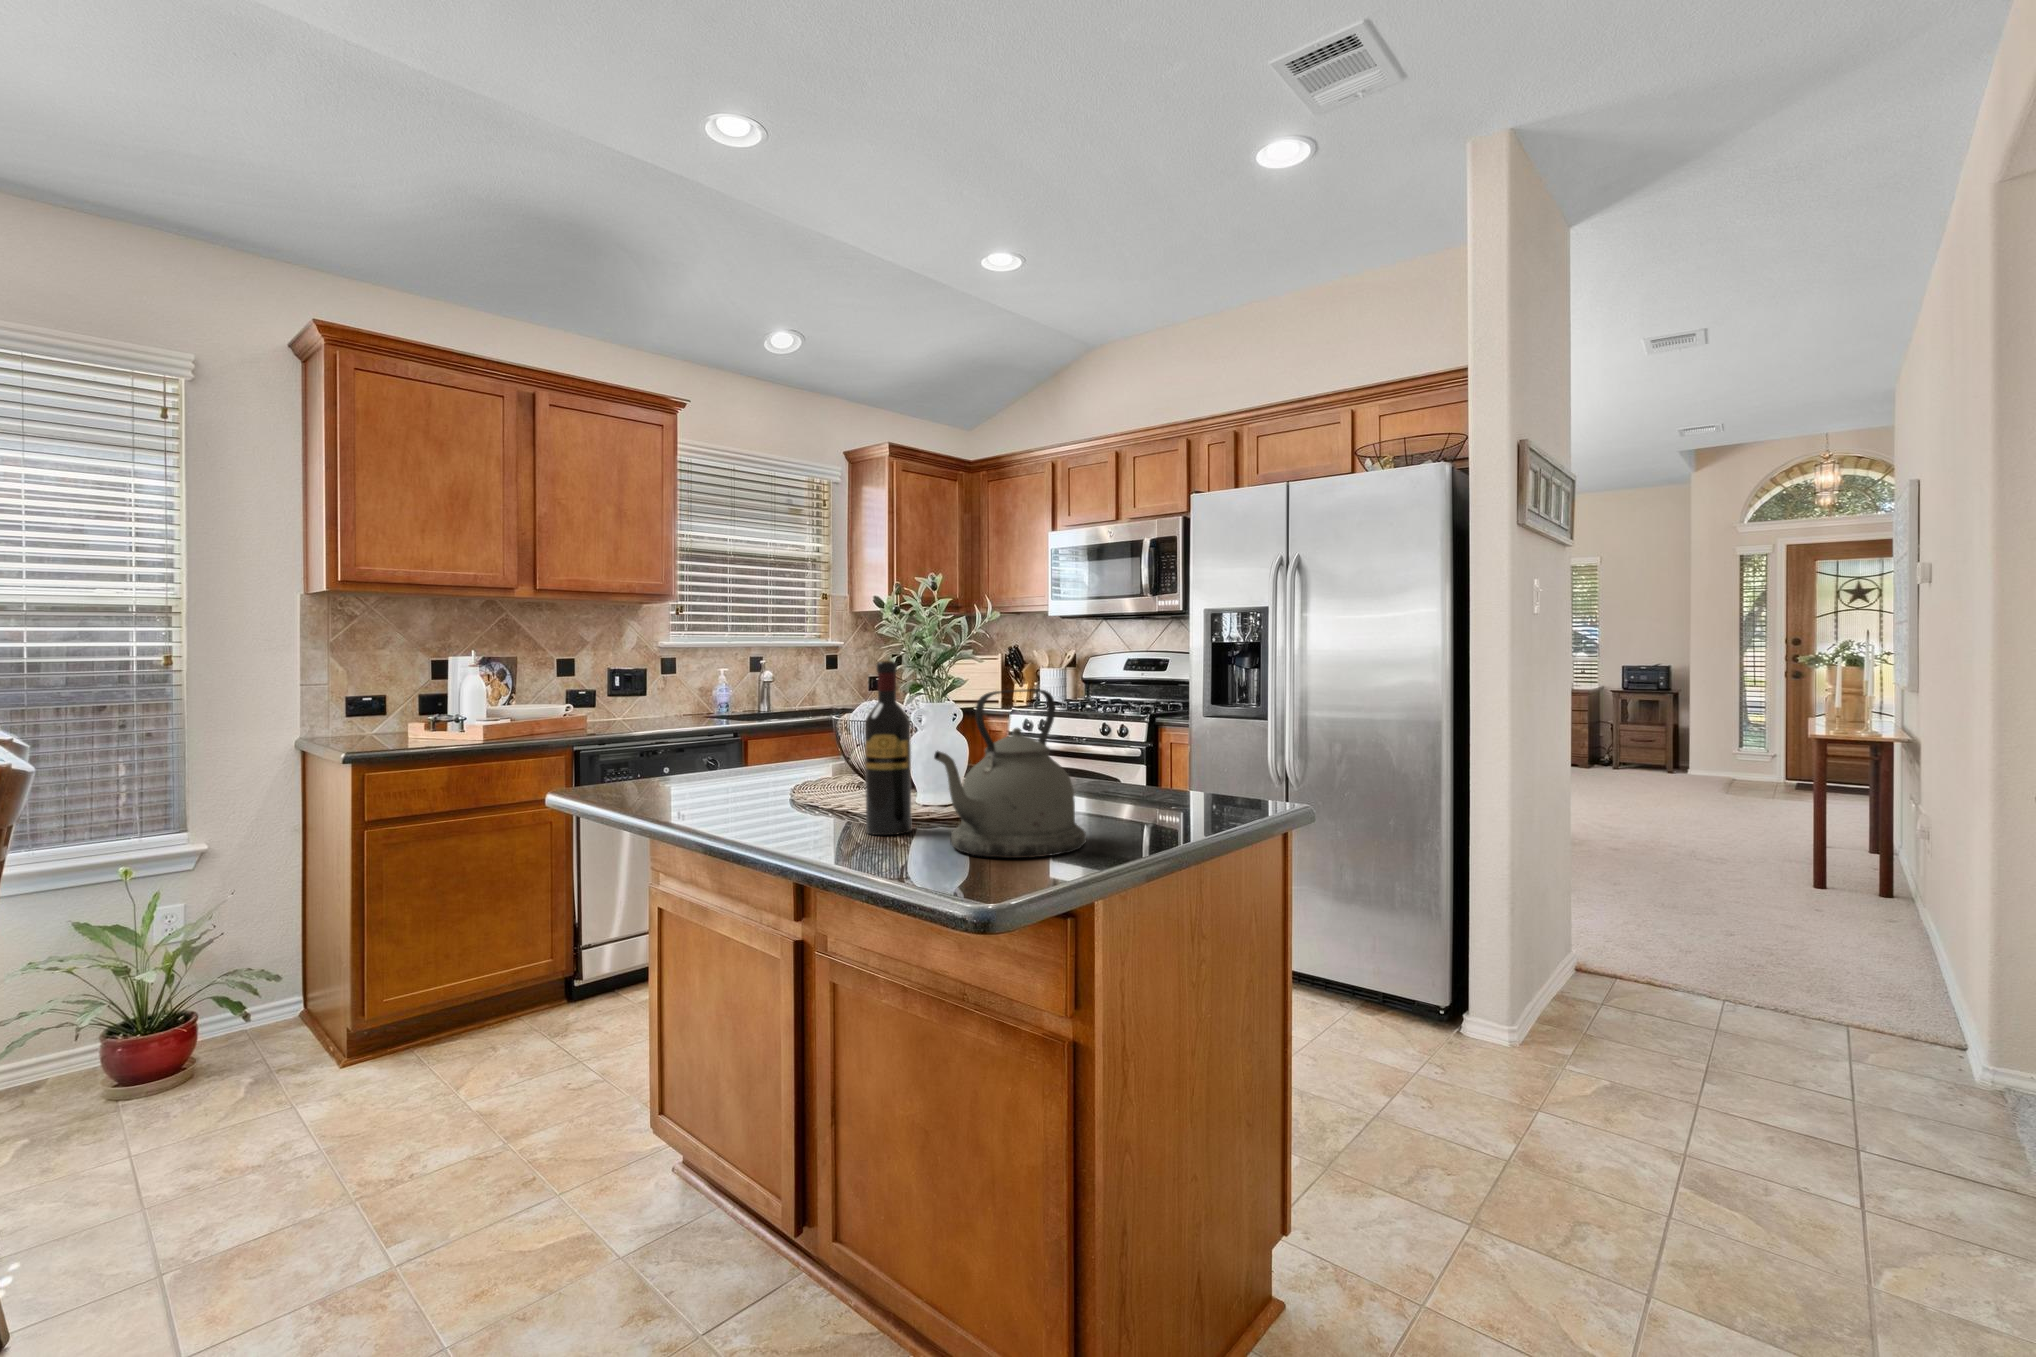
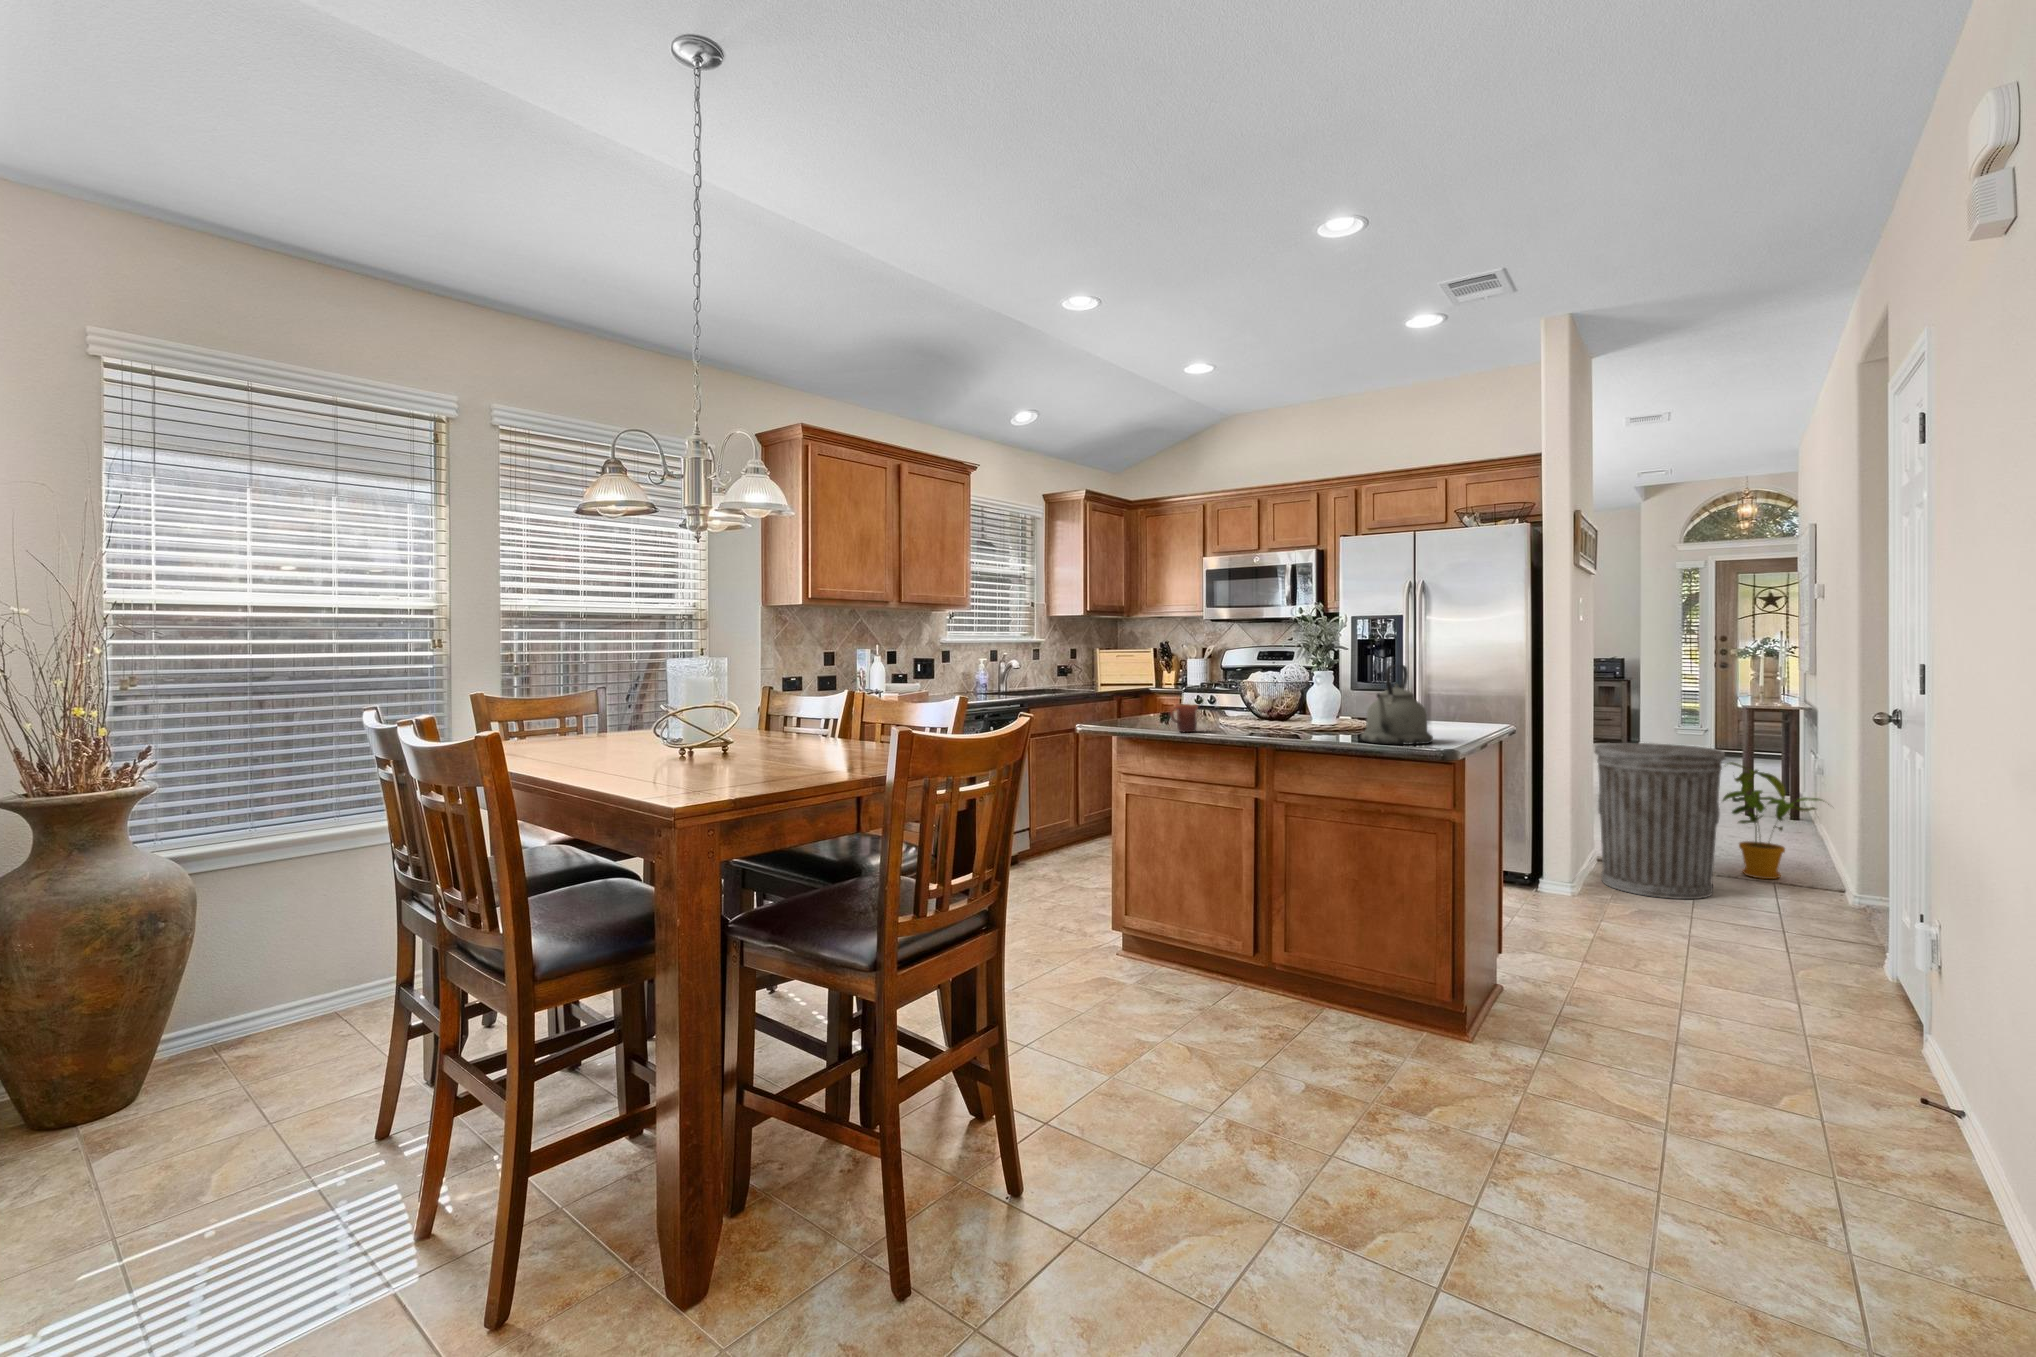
wine bottle: present [865,660,911,835] -> none [1301,651,1325,740]
mug: none [698,754,758,808] -> present [1170,704,1198,732]
trash can: none [1555,800,1761,1061] -> present [1594,743,1725,899]
house plant: none [1761,829,1944,1018] -> present [1723,762,1822,879]

